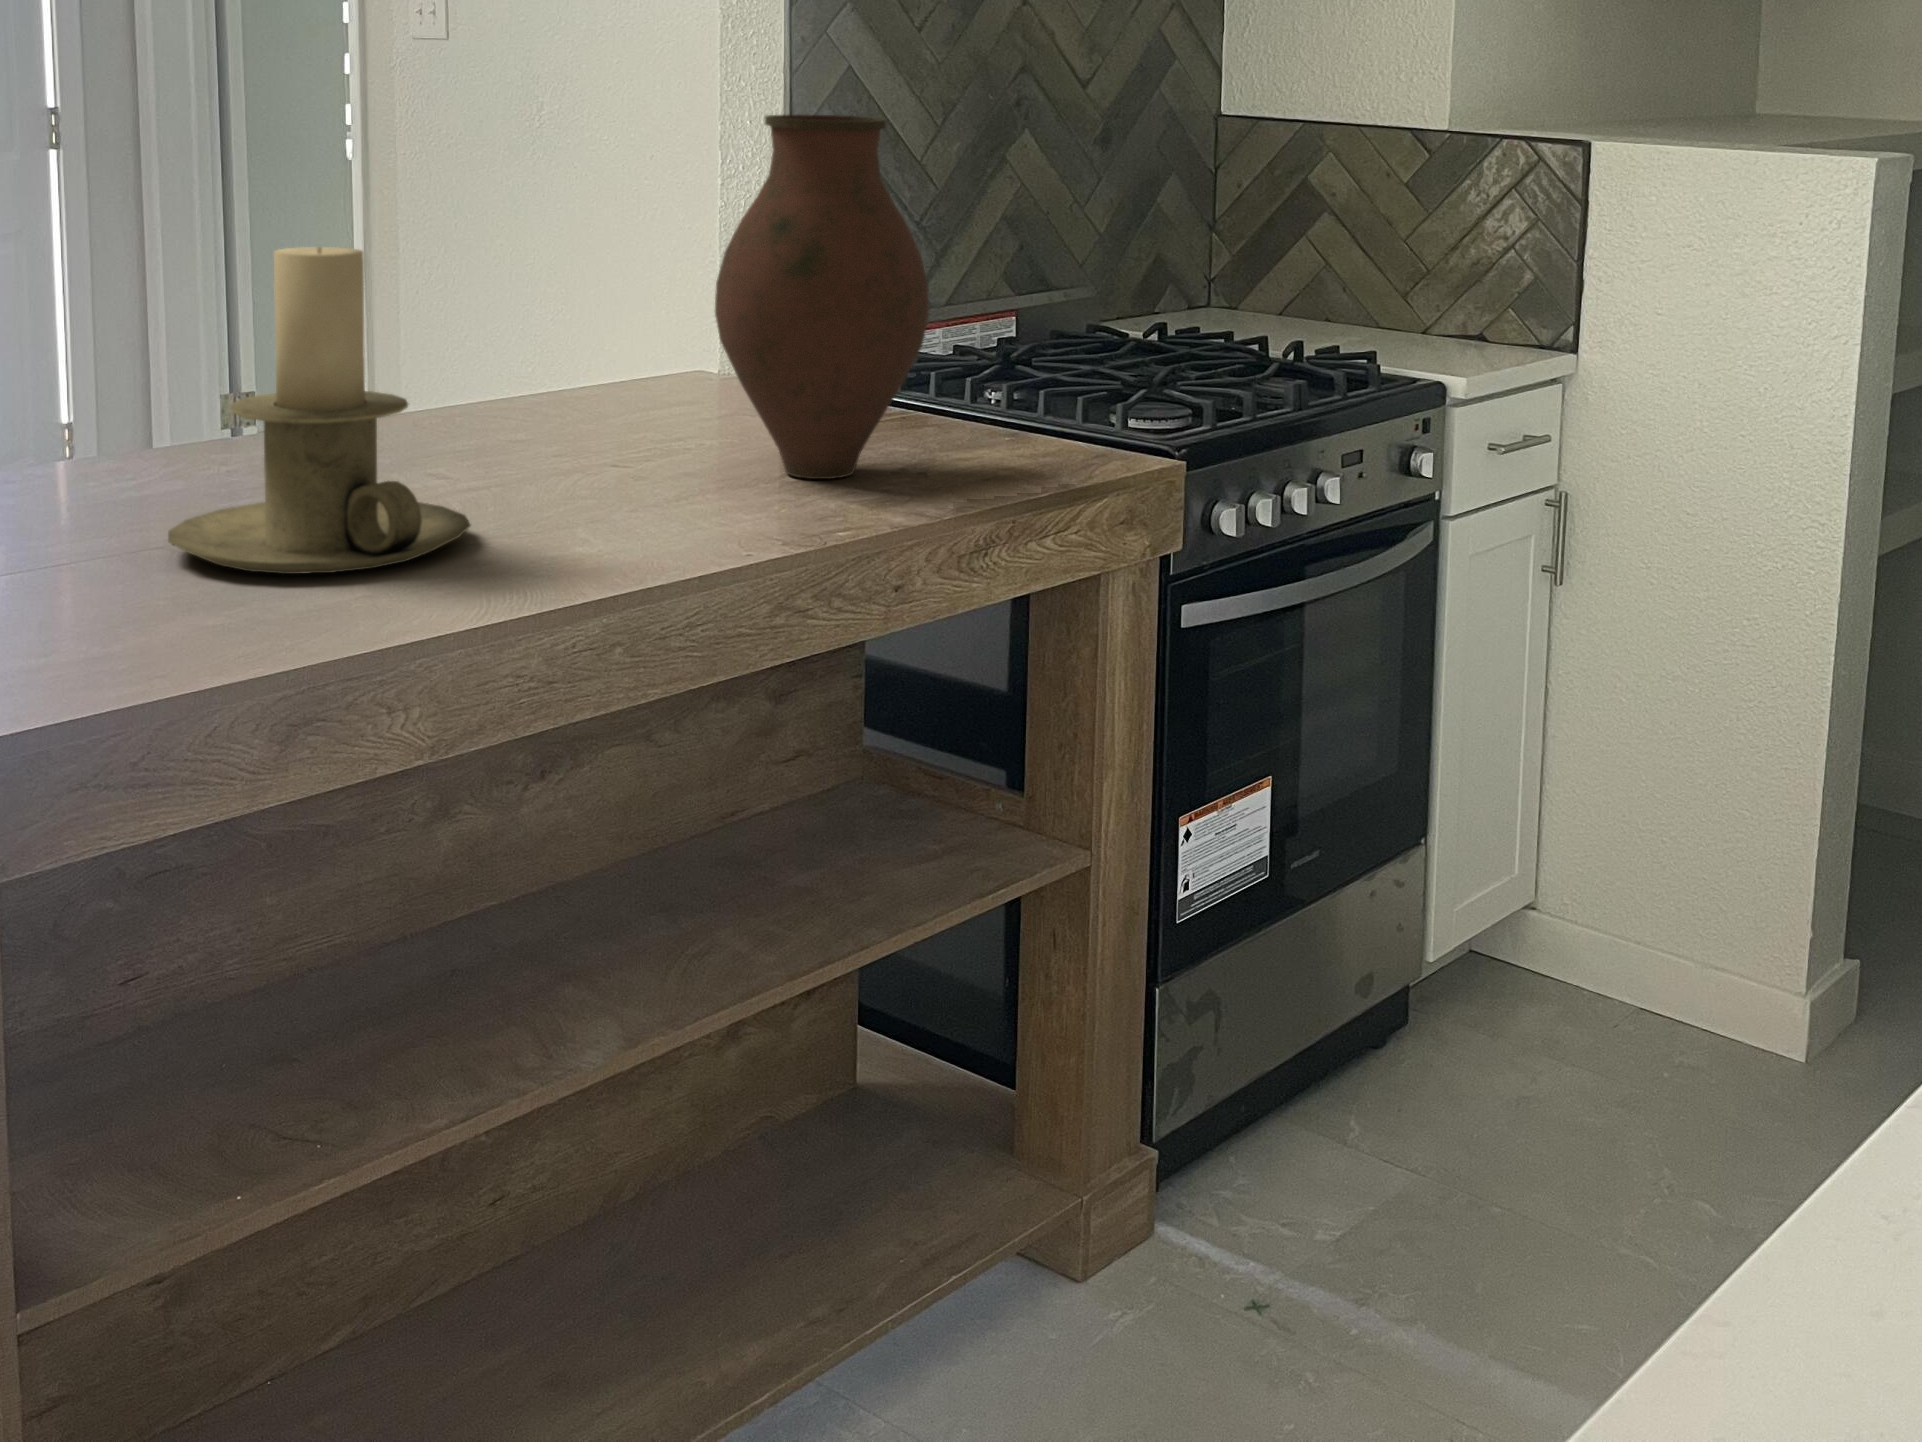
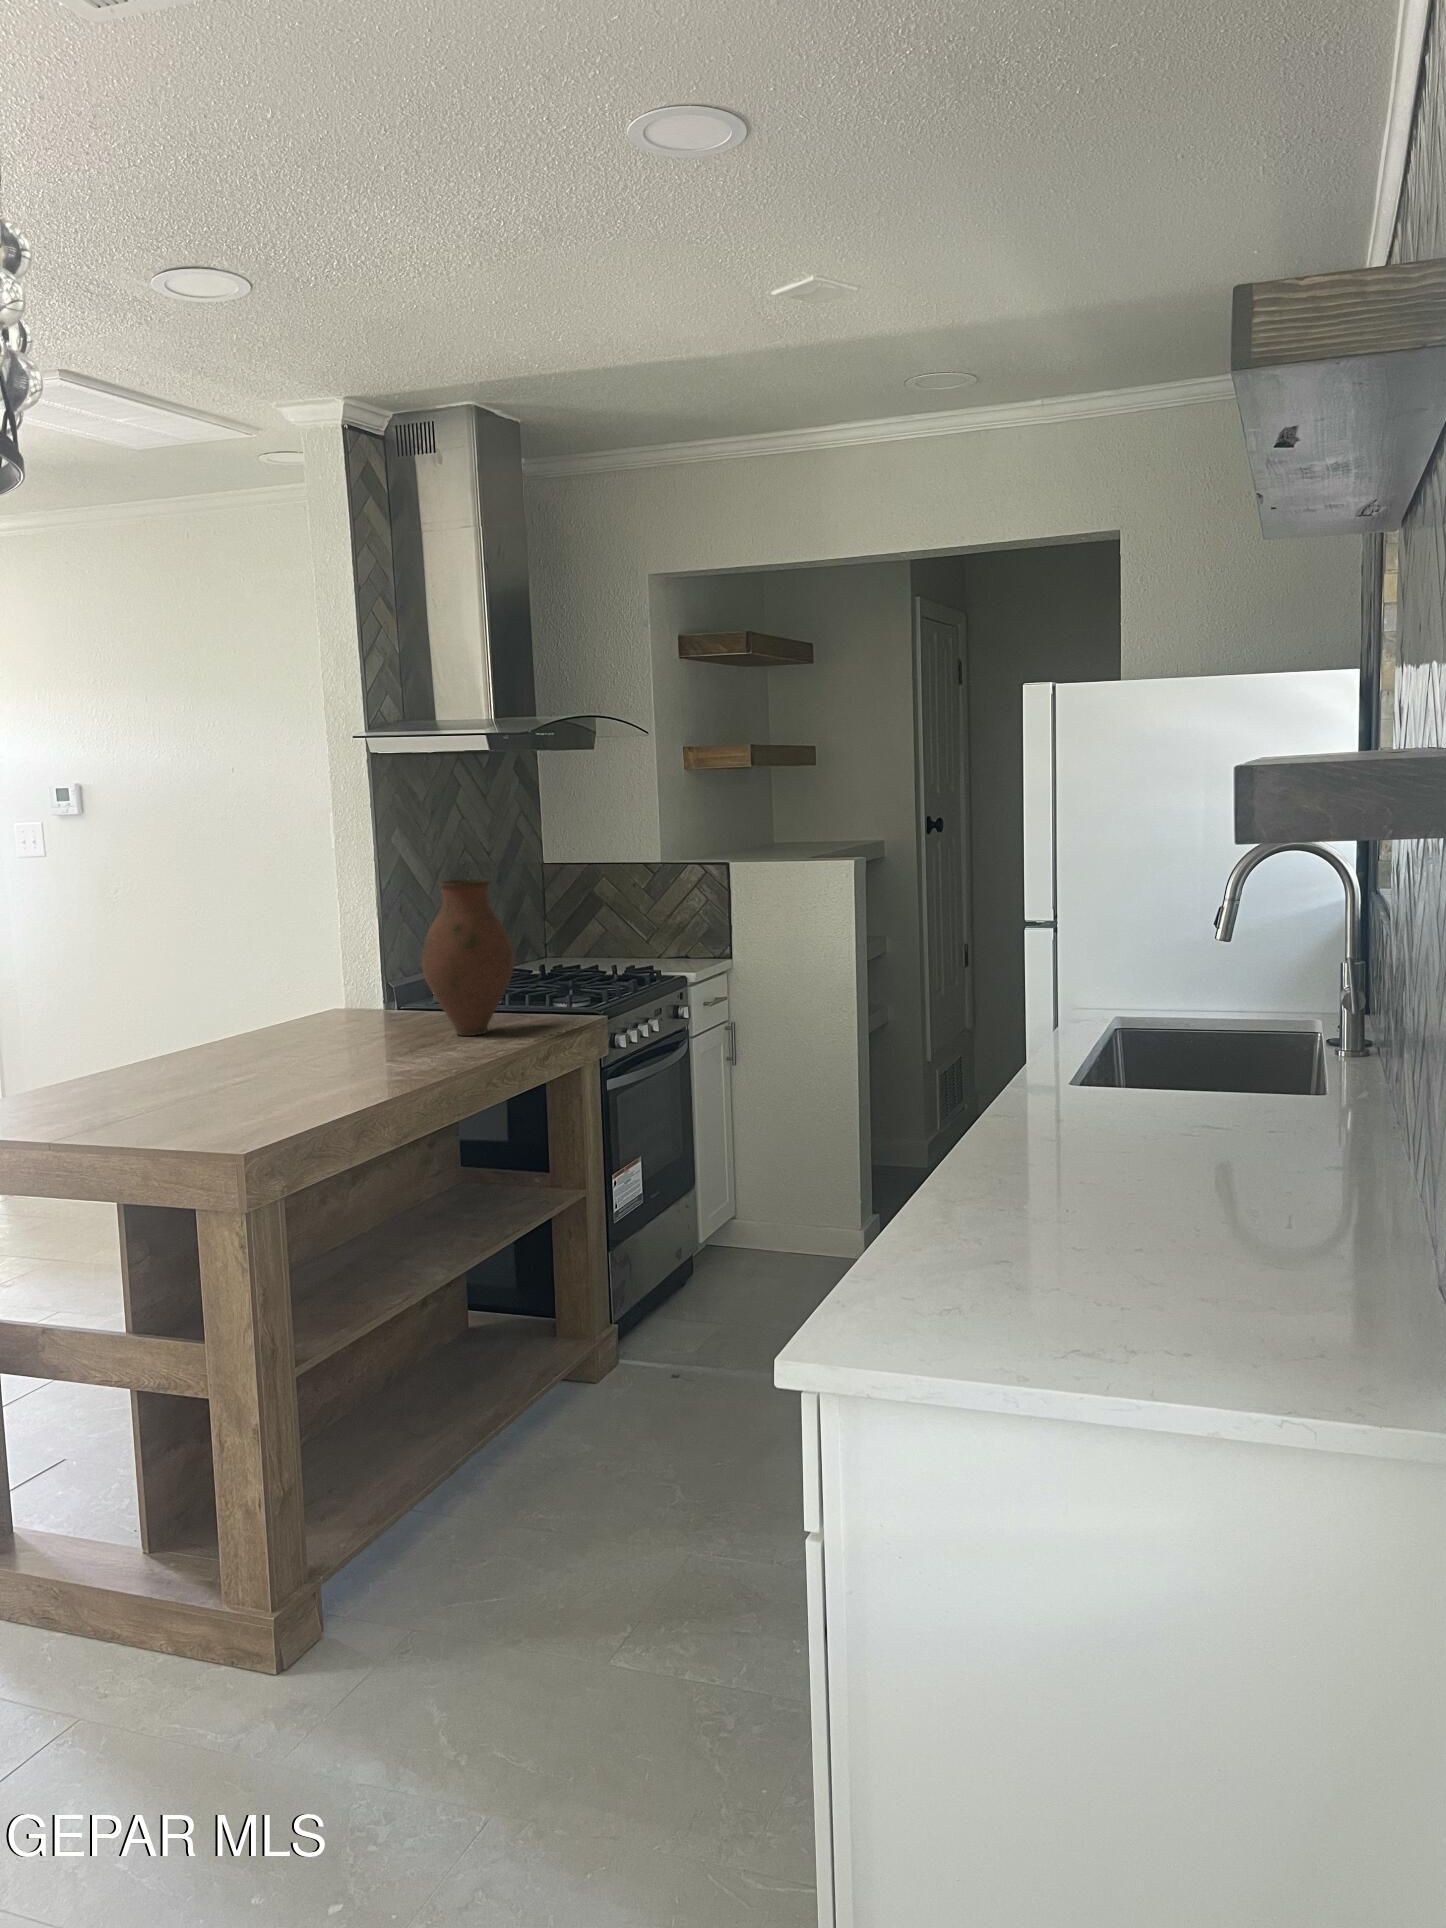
candle holder: present [168,247,471,574] -> none [252,951,376,1085]

